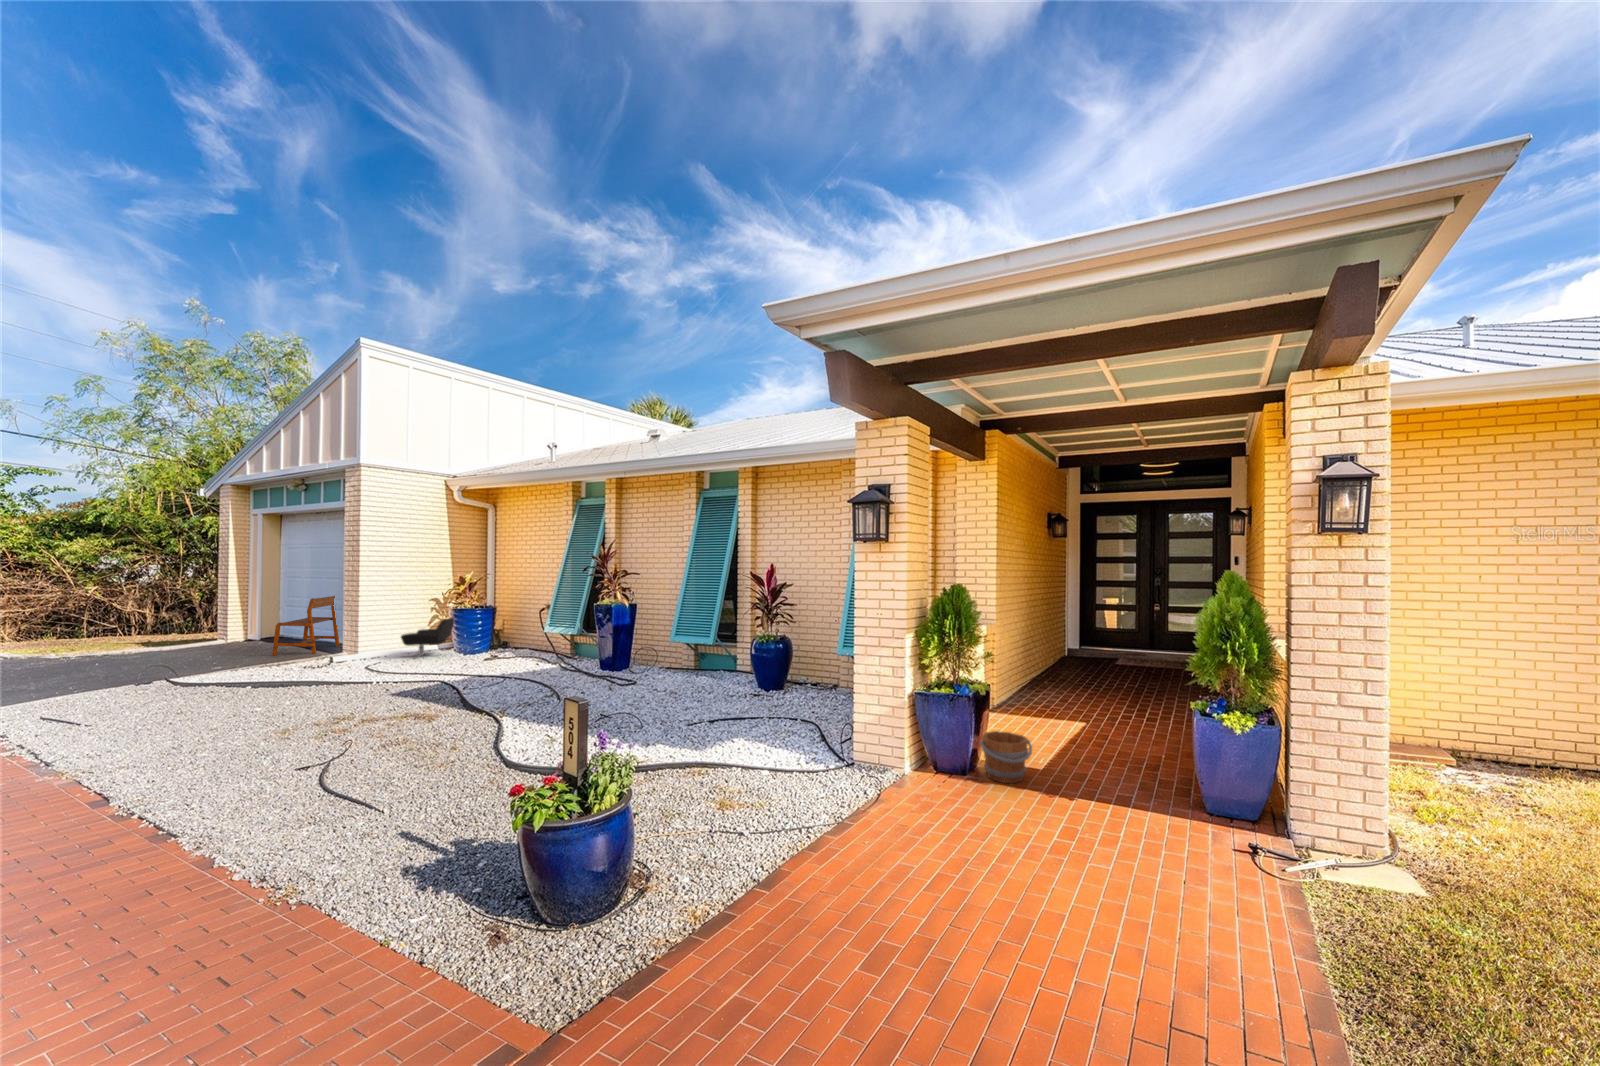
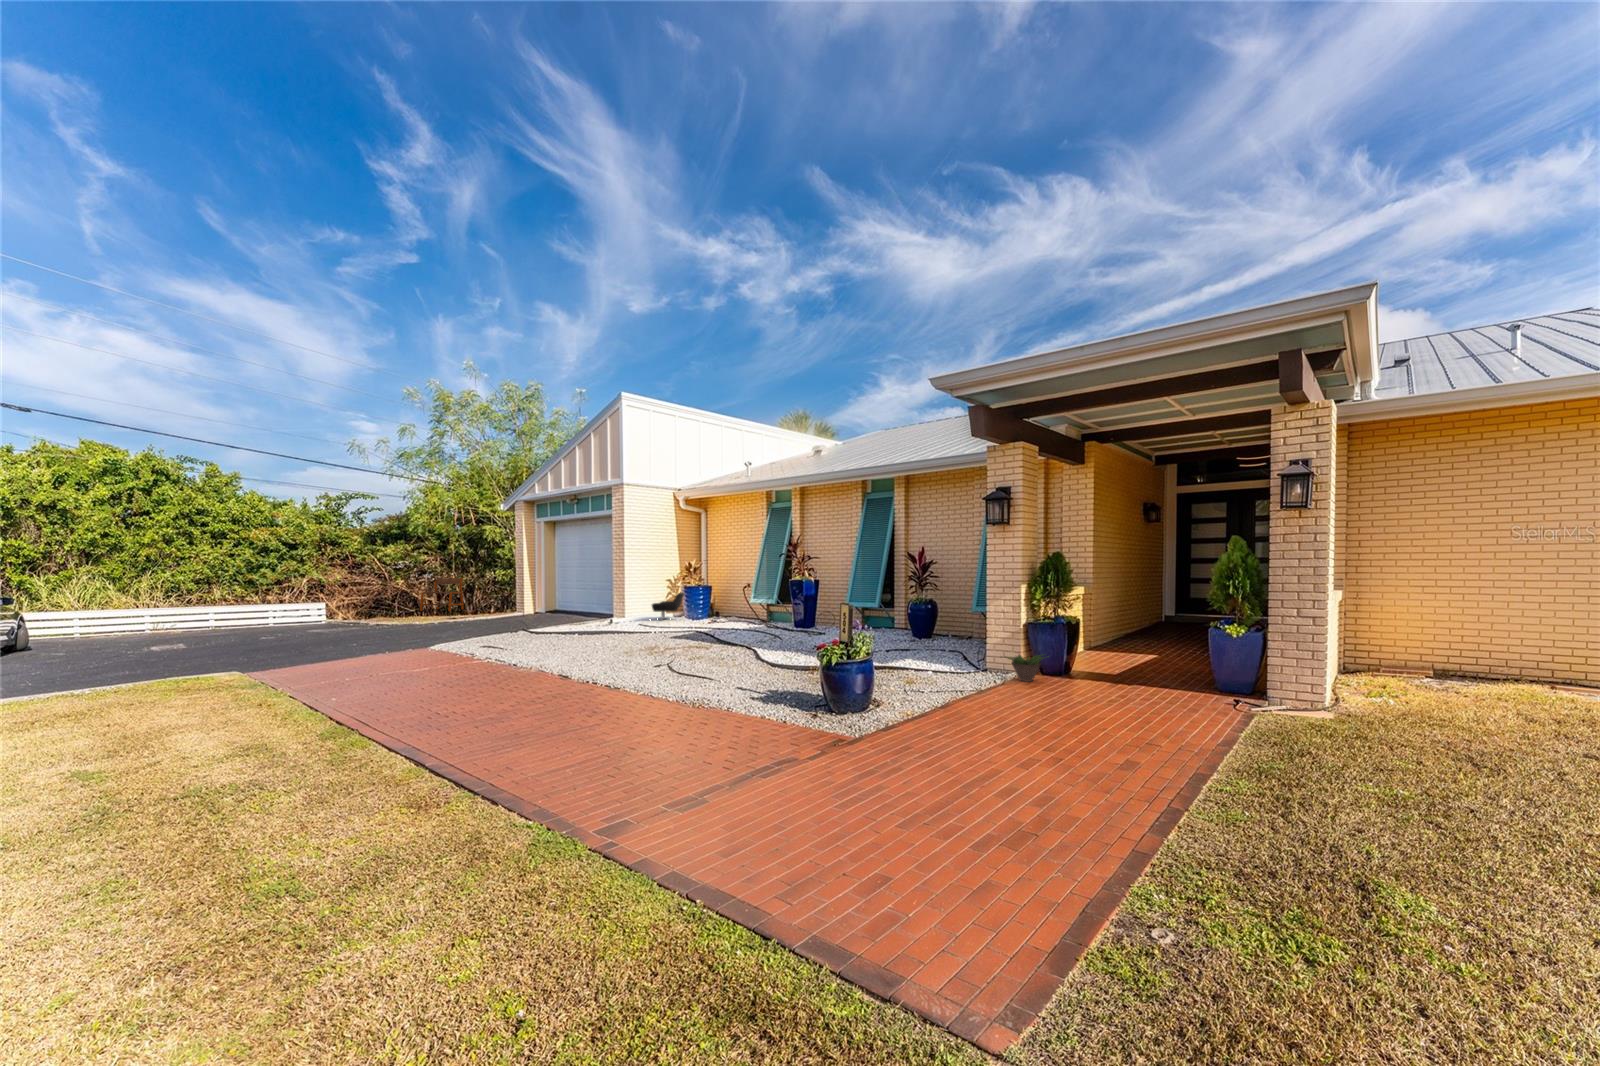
bench: present [272,596,340,656] -> present [420,578,464,611]
bucket: present [979,731,1032,783] -> none [1074,649,1112,680]
decorative plant: none [868,743,946,793] -> present [1008,654,1049,682]

